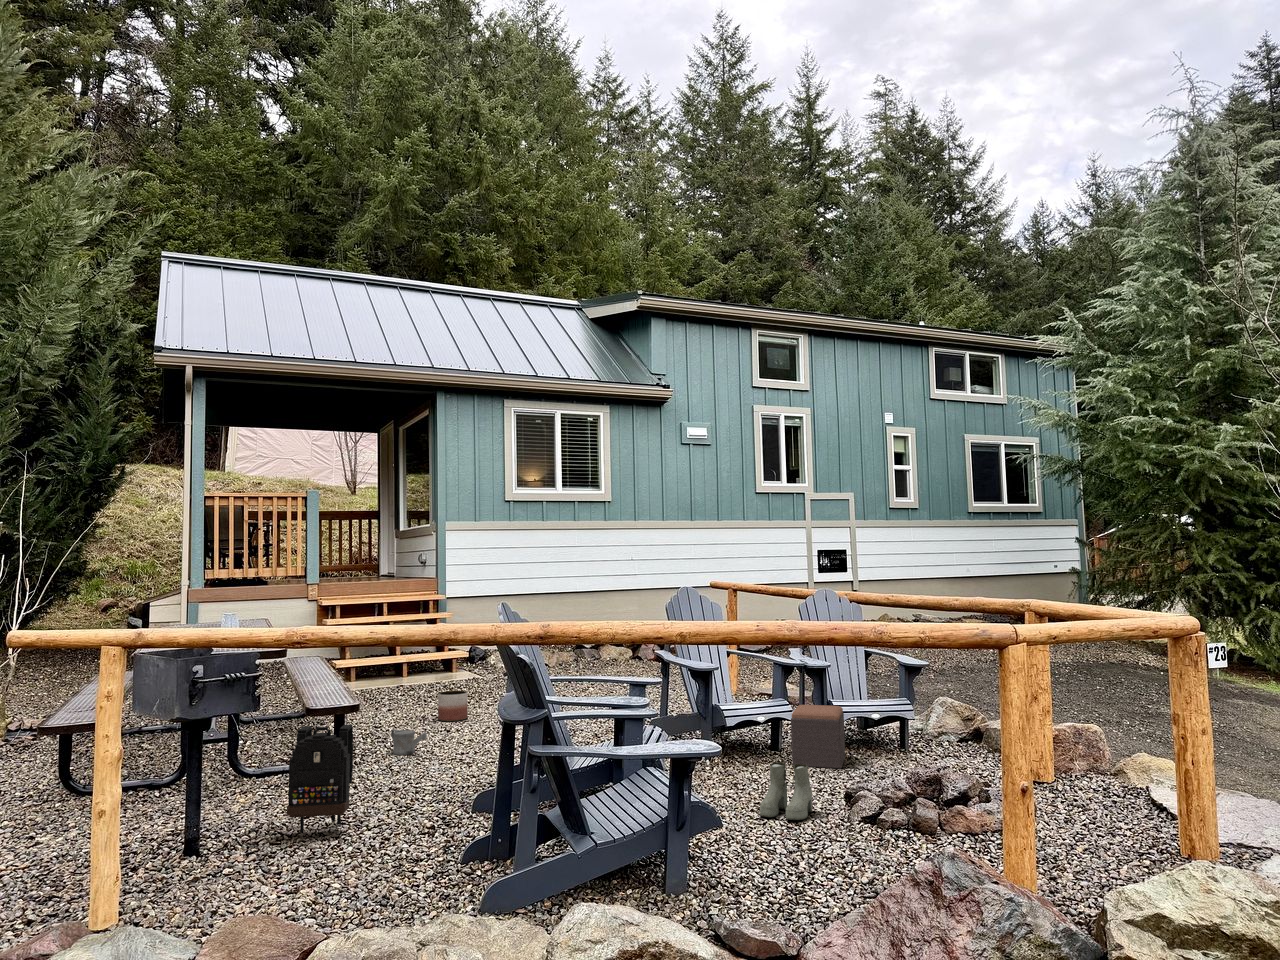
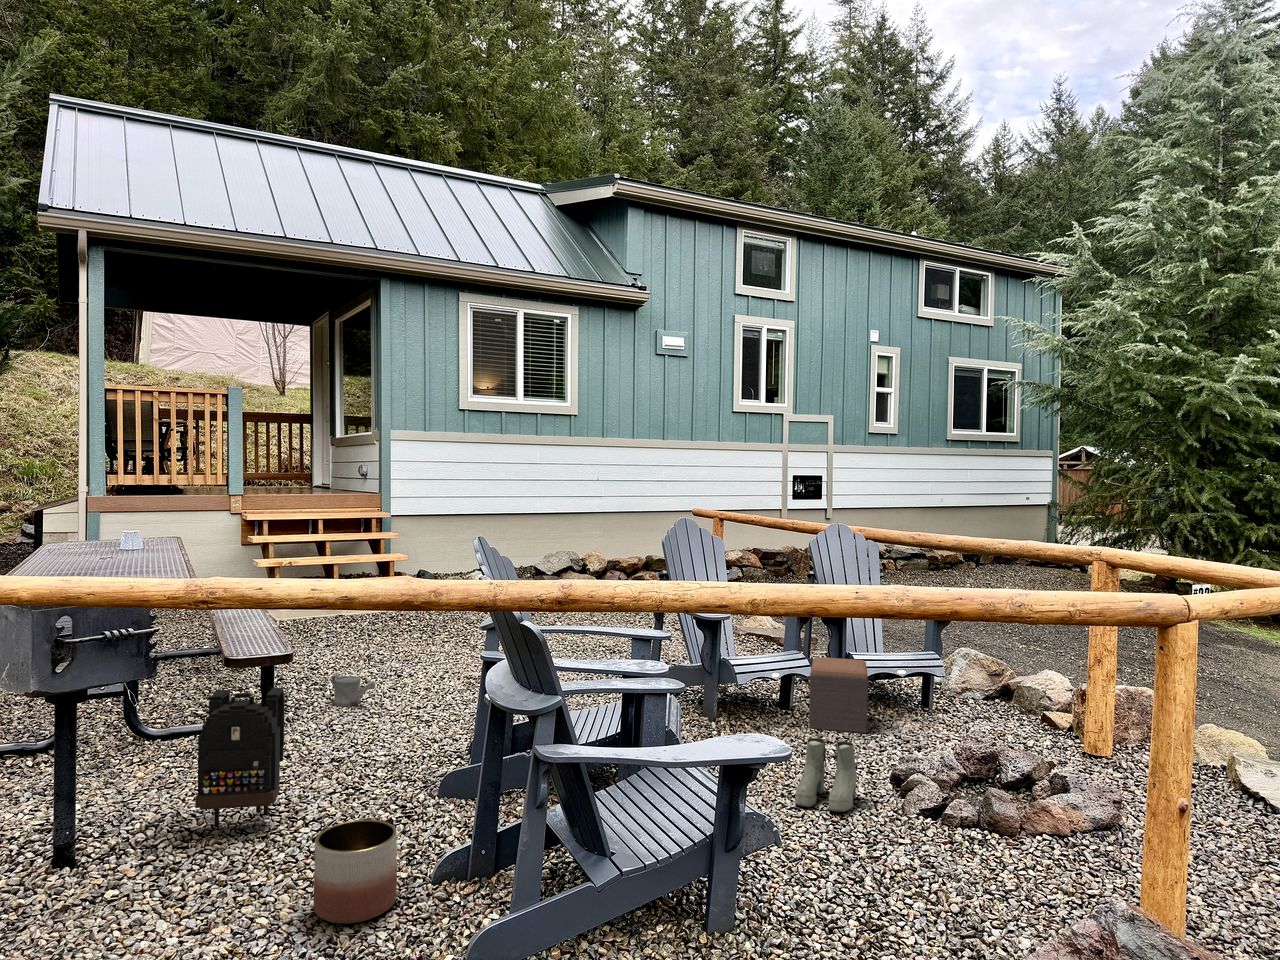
planter: present [438,690,468,722] -> present [313,820,397,924]

